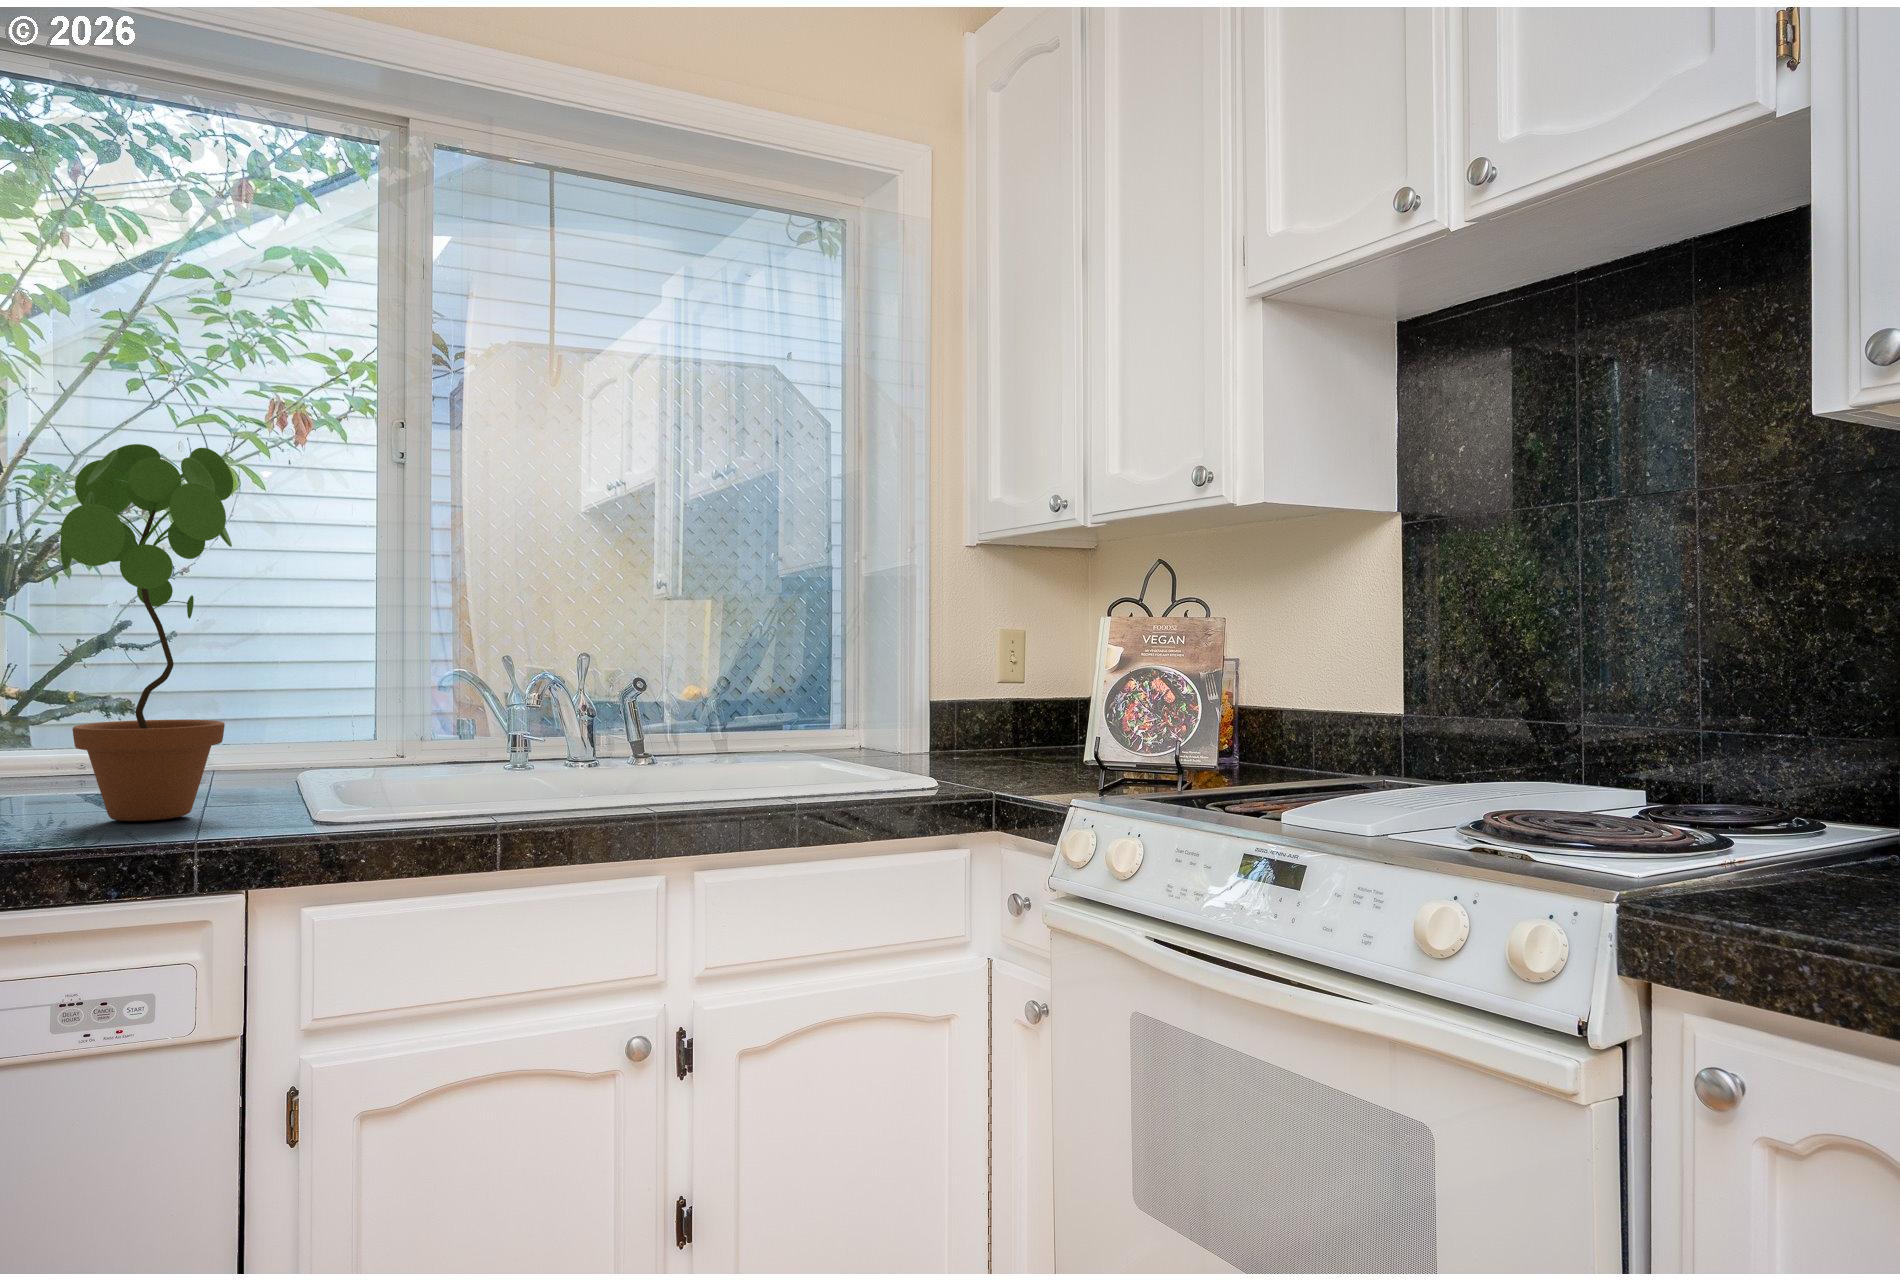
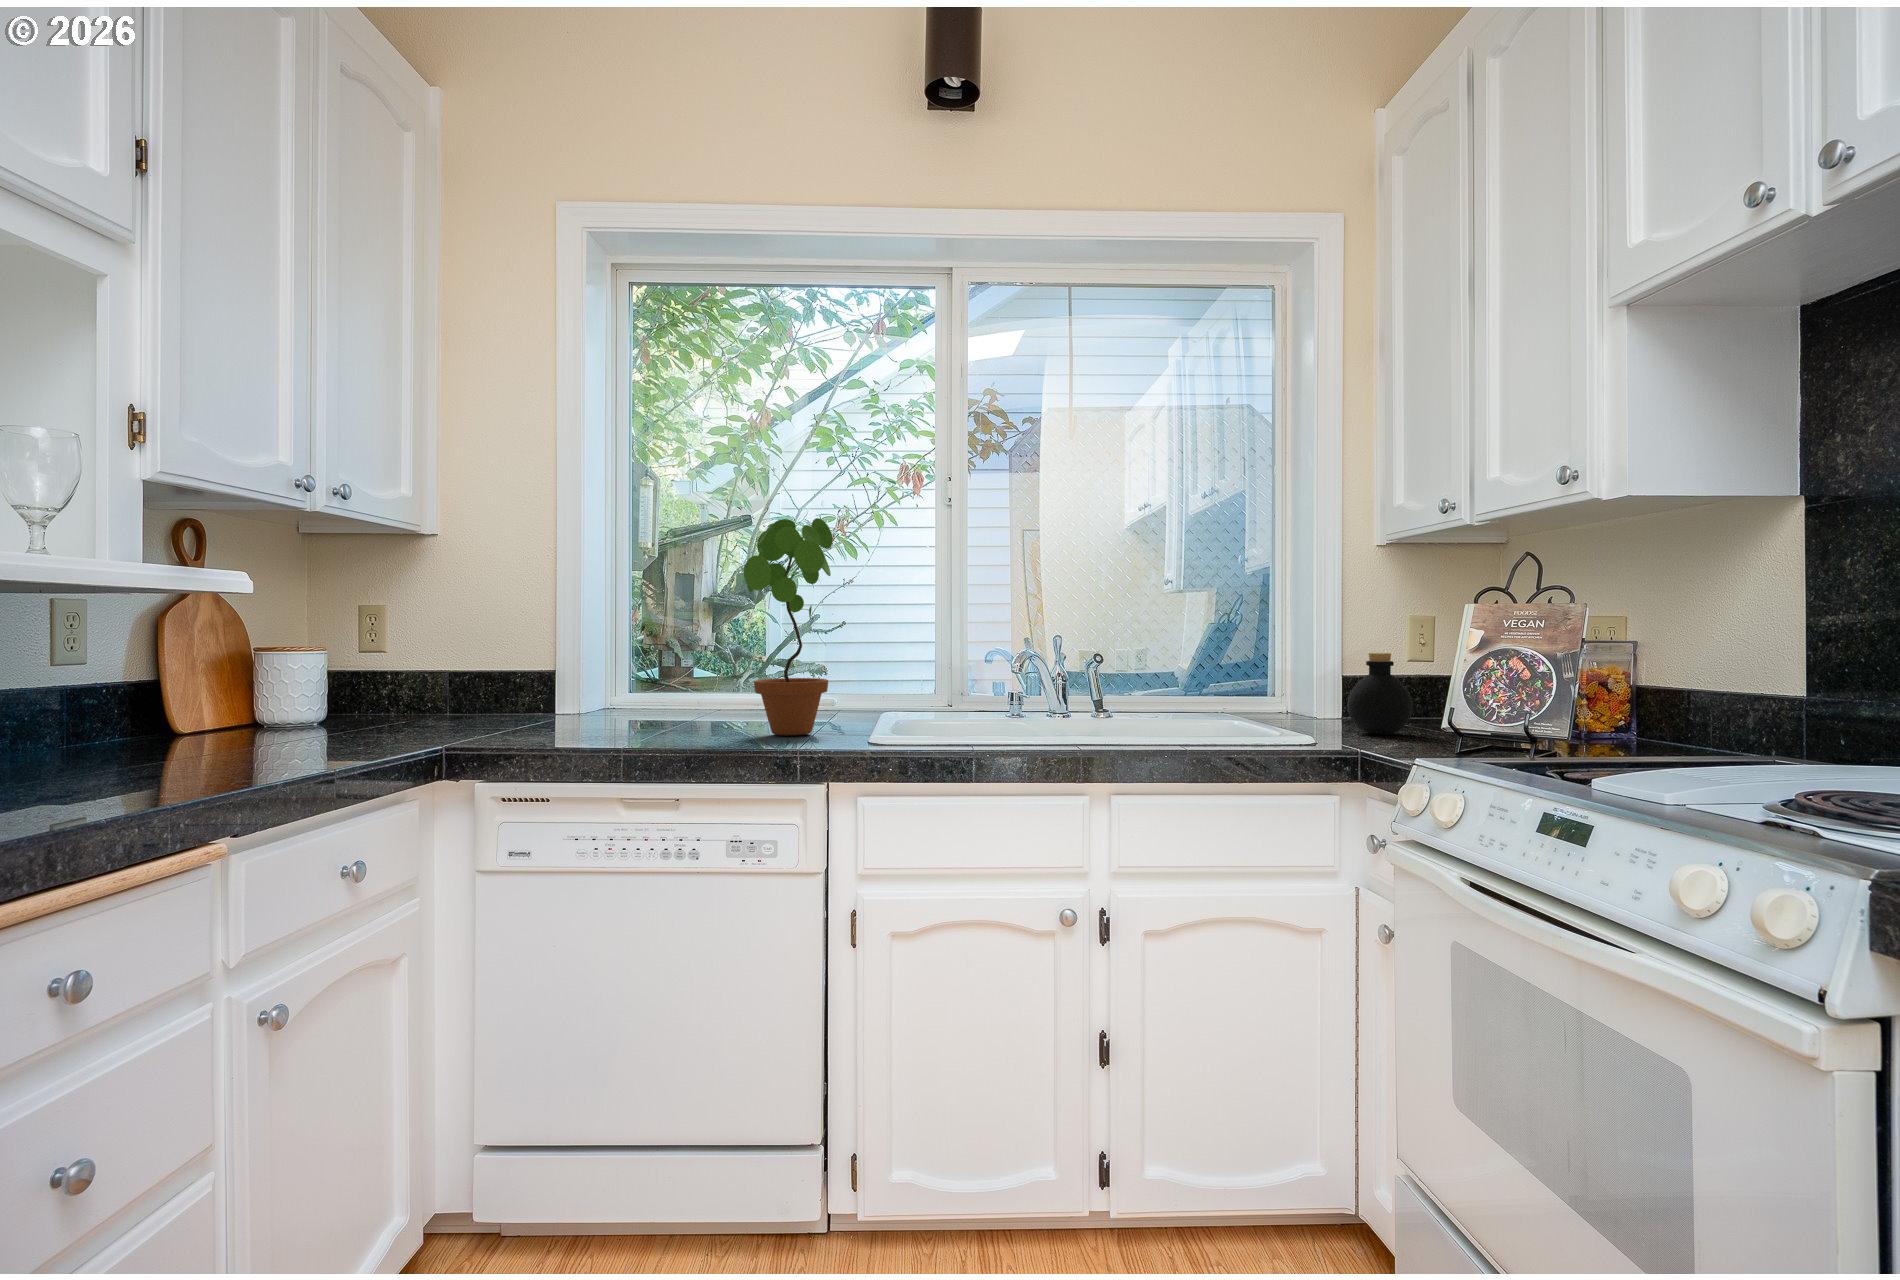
bottle: none [970,673,1042,772] -> present [1347,653,1413,734]

